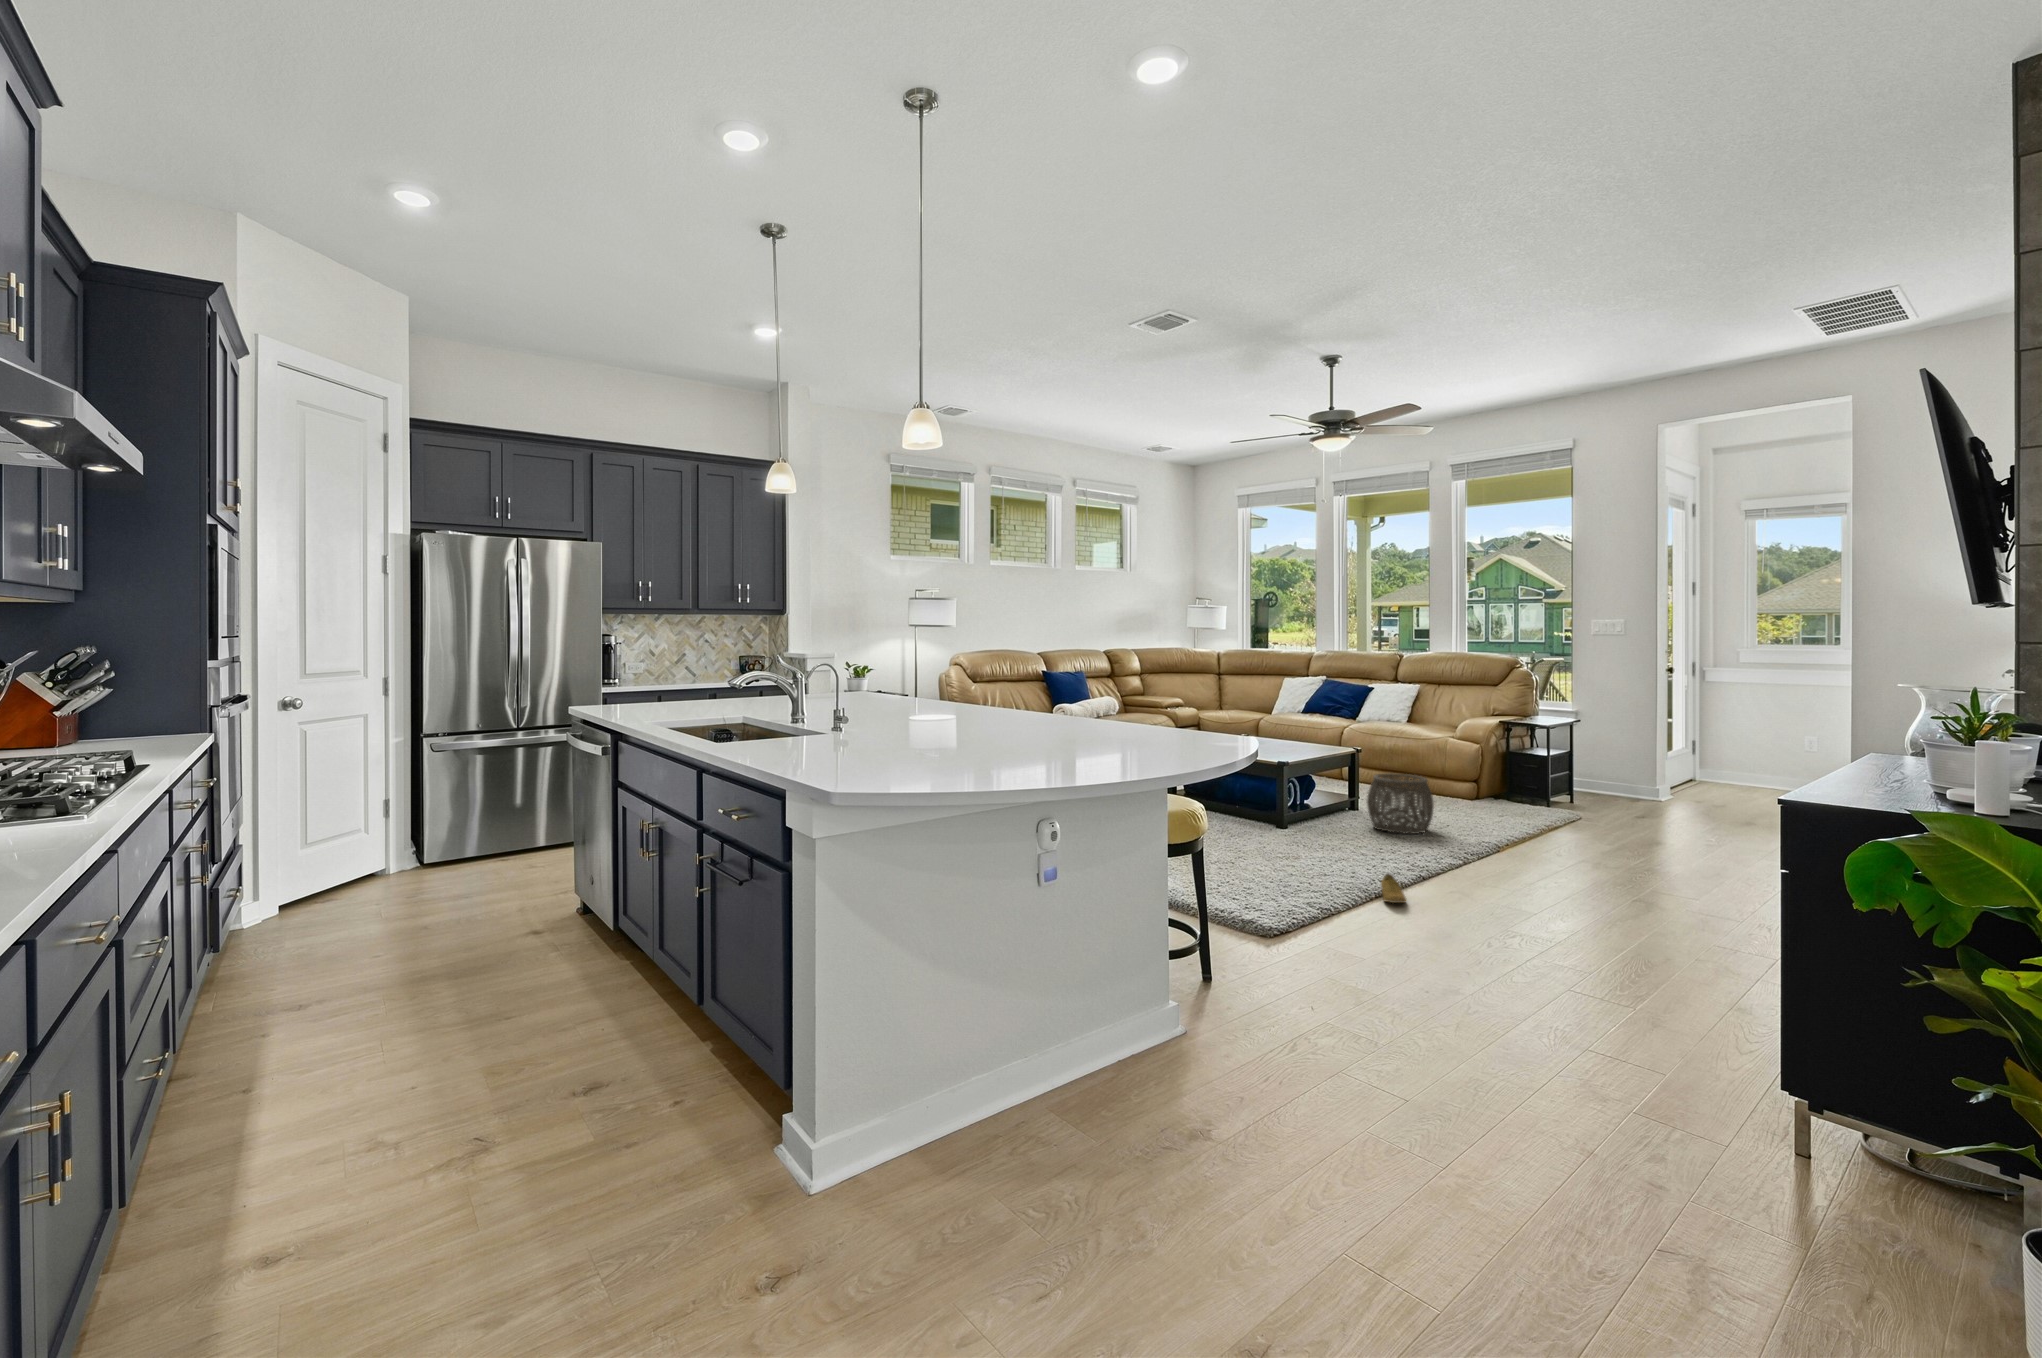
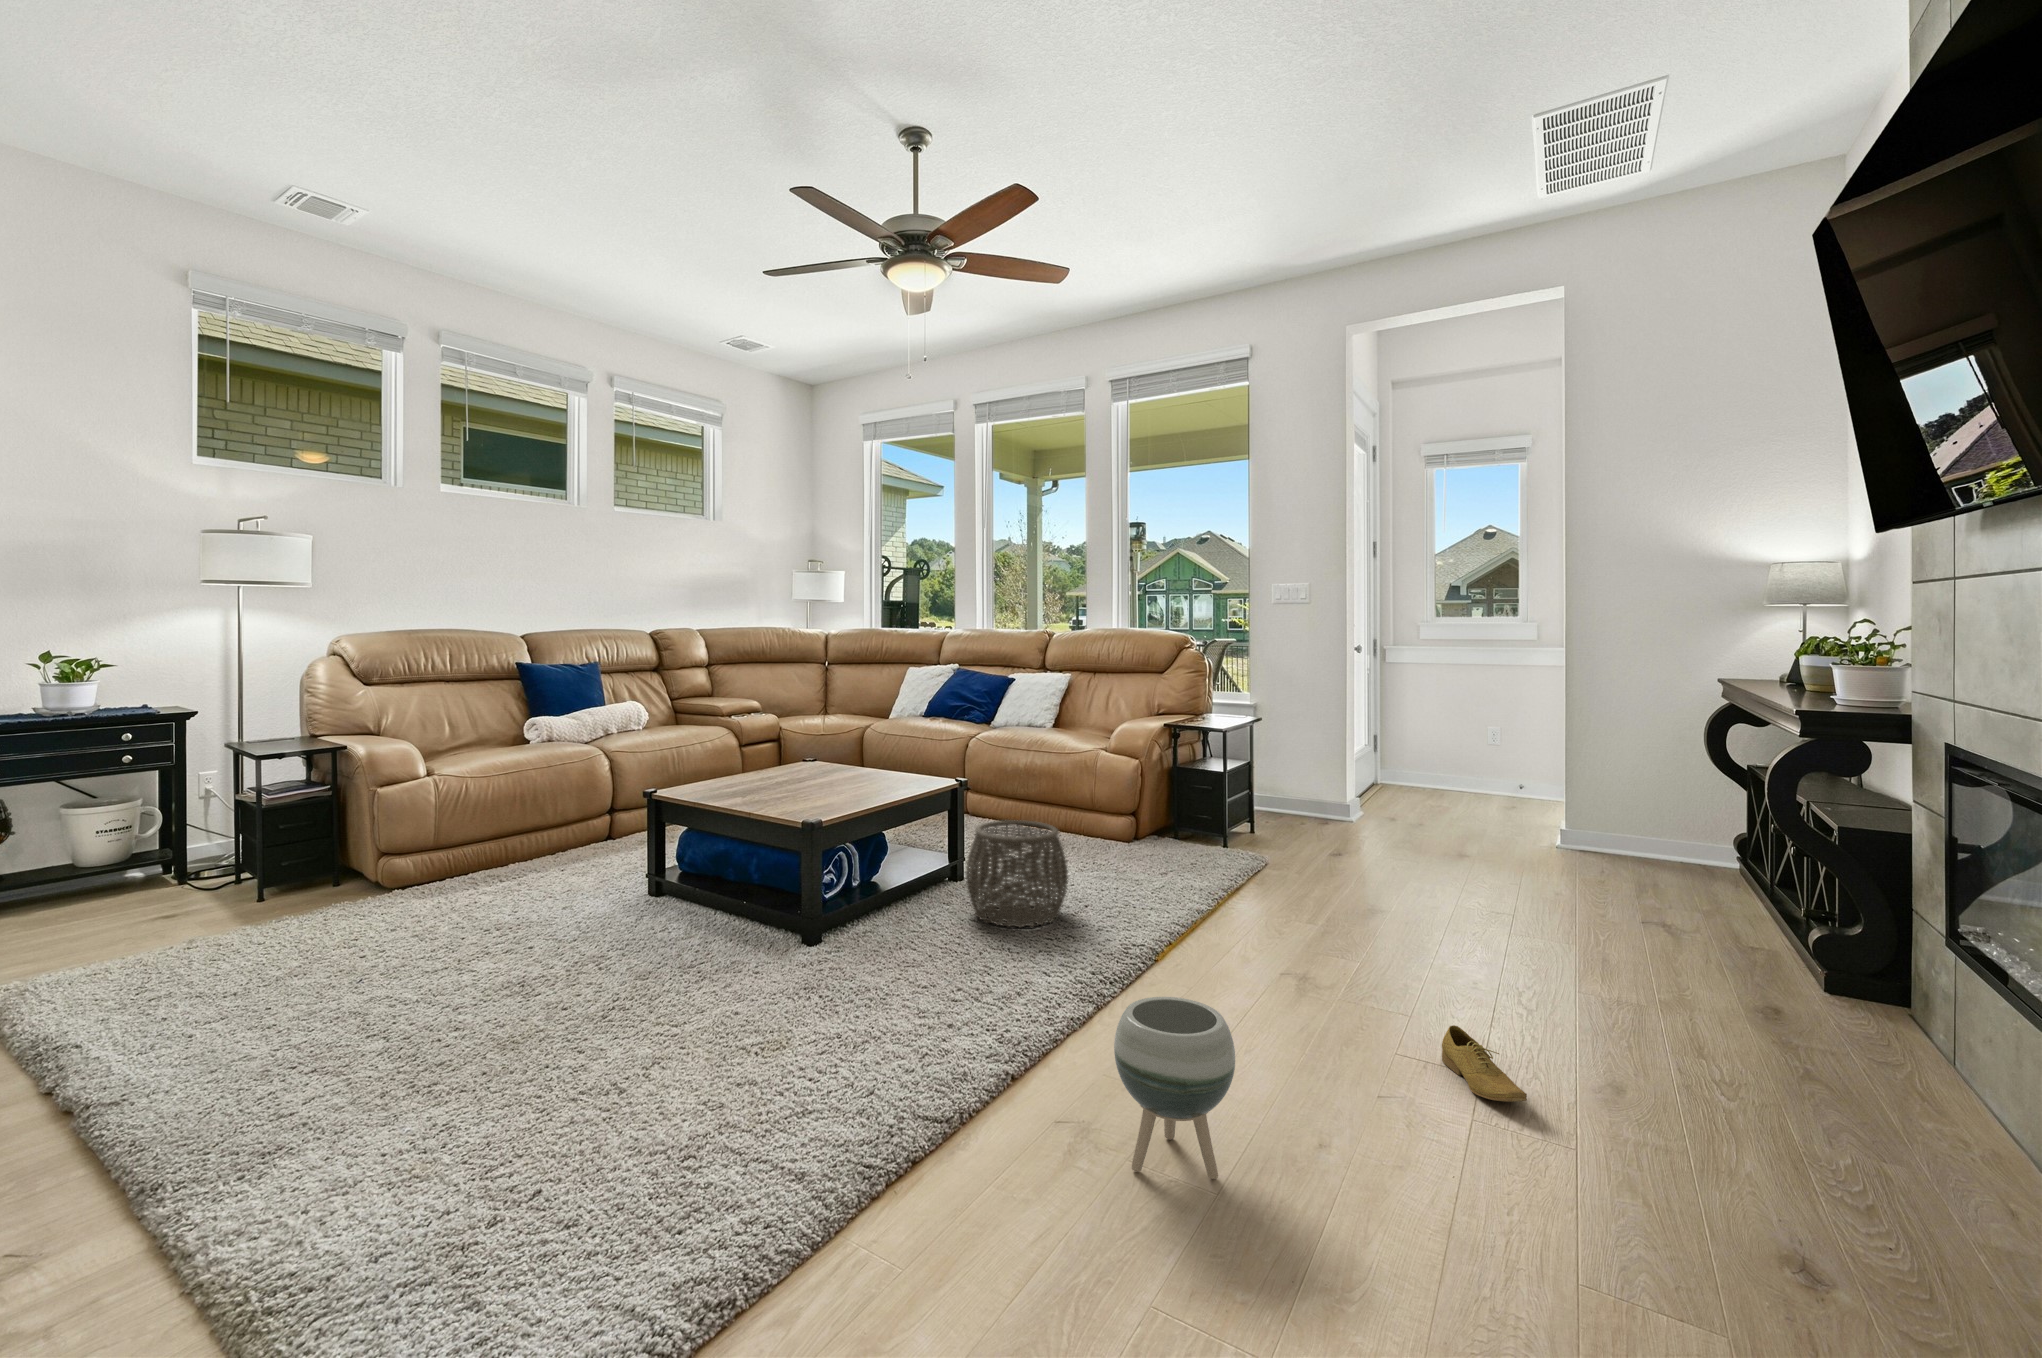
planter: none [1474,836,1535,913] -> present [1114,997,1235,1179]
shoe: present [1381,874,1406,903] -> present [1442,1025,1527,1102]

